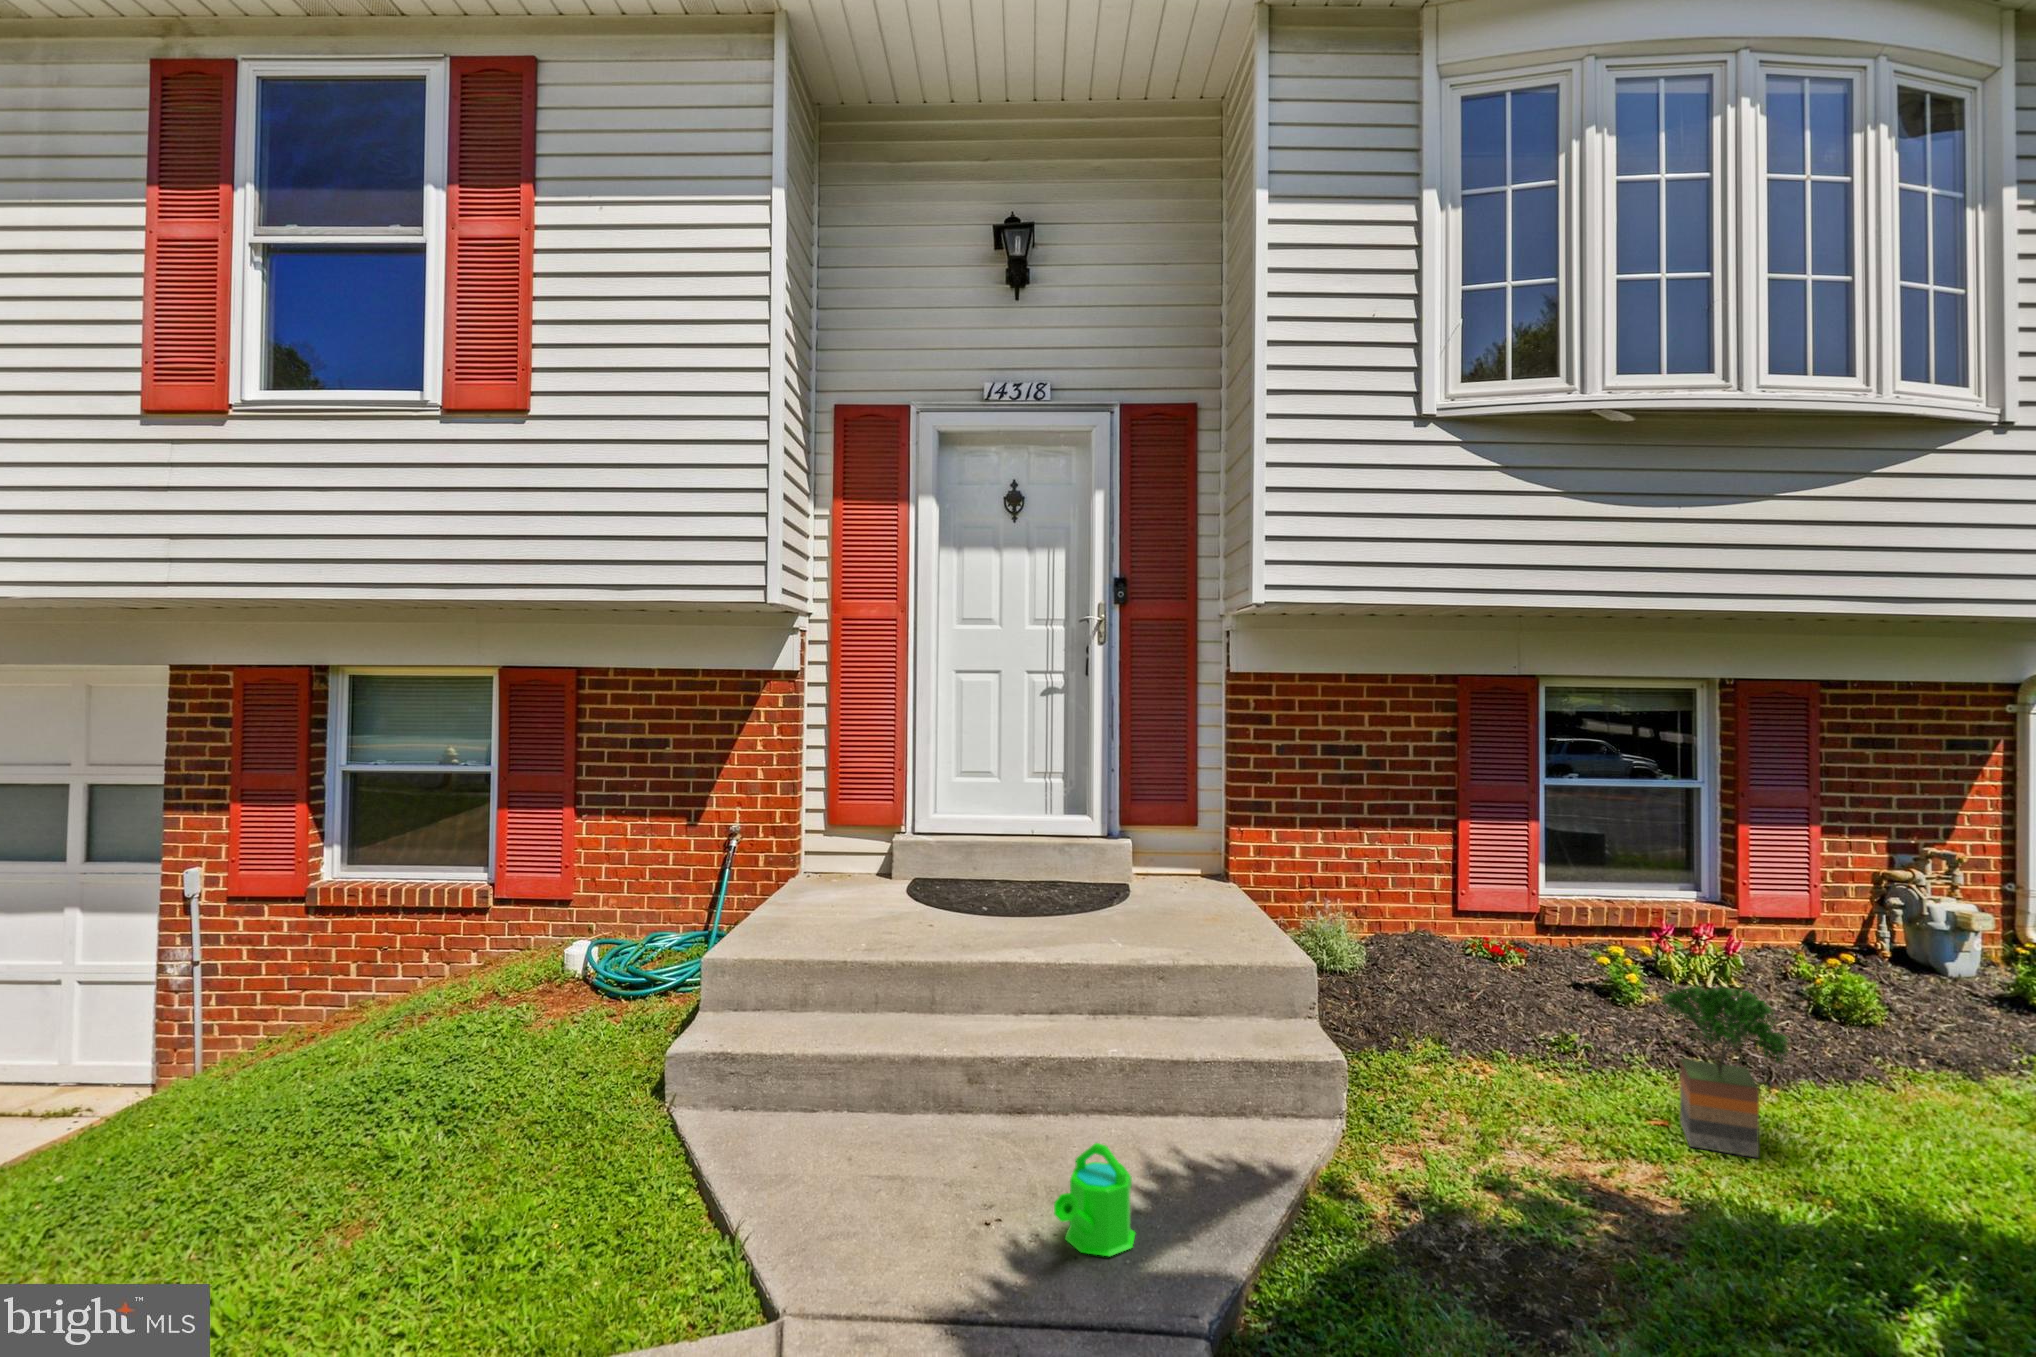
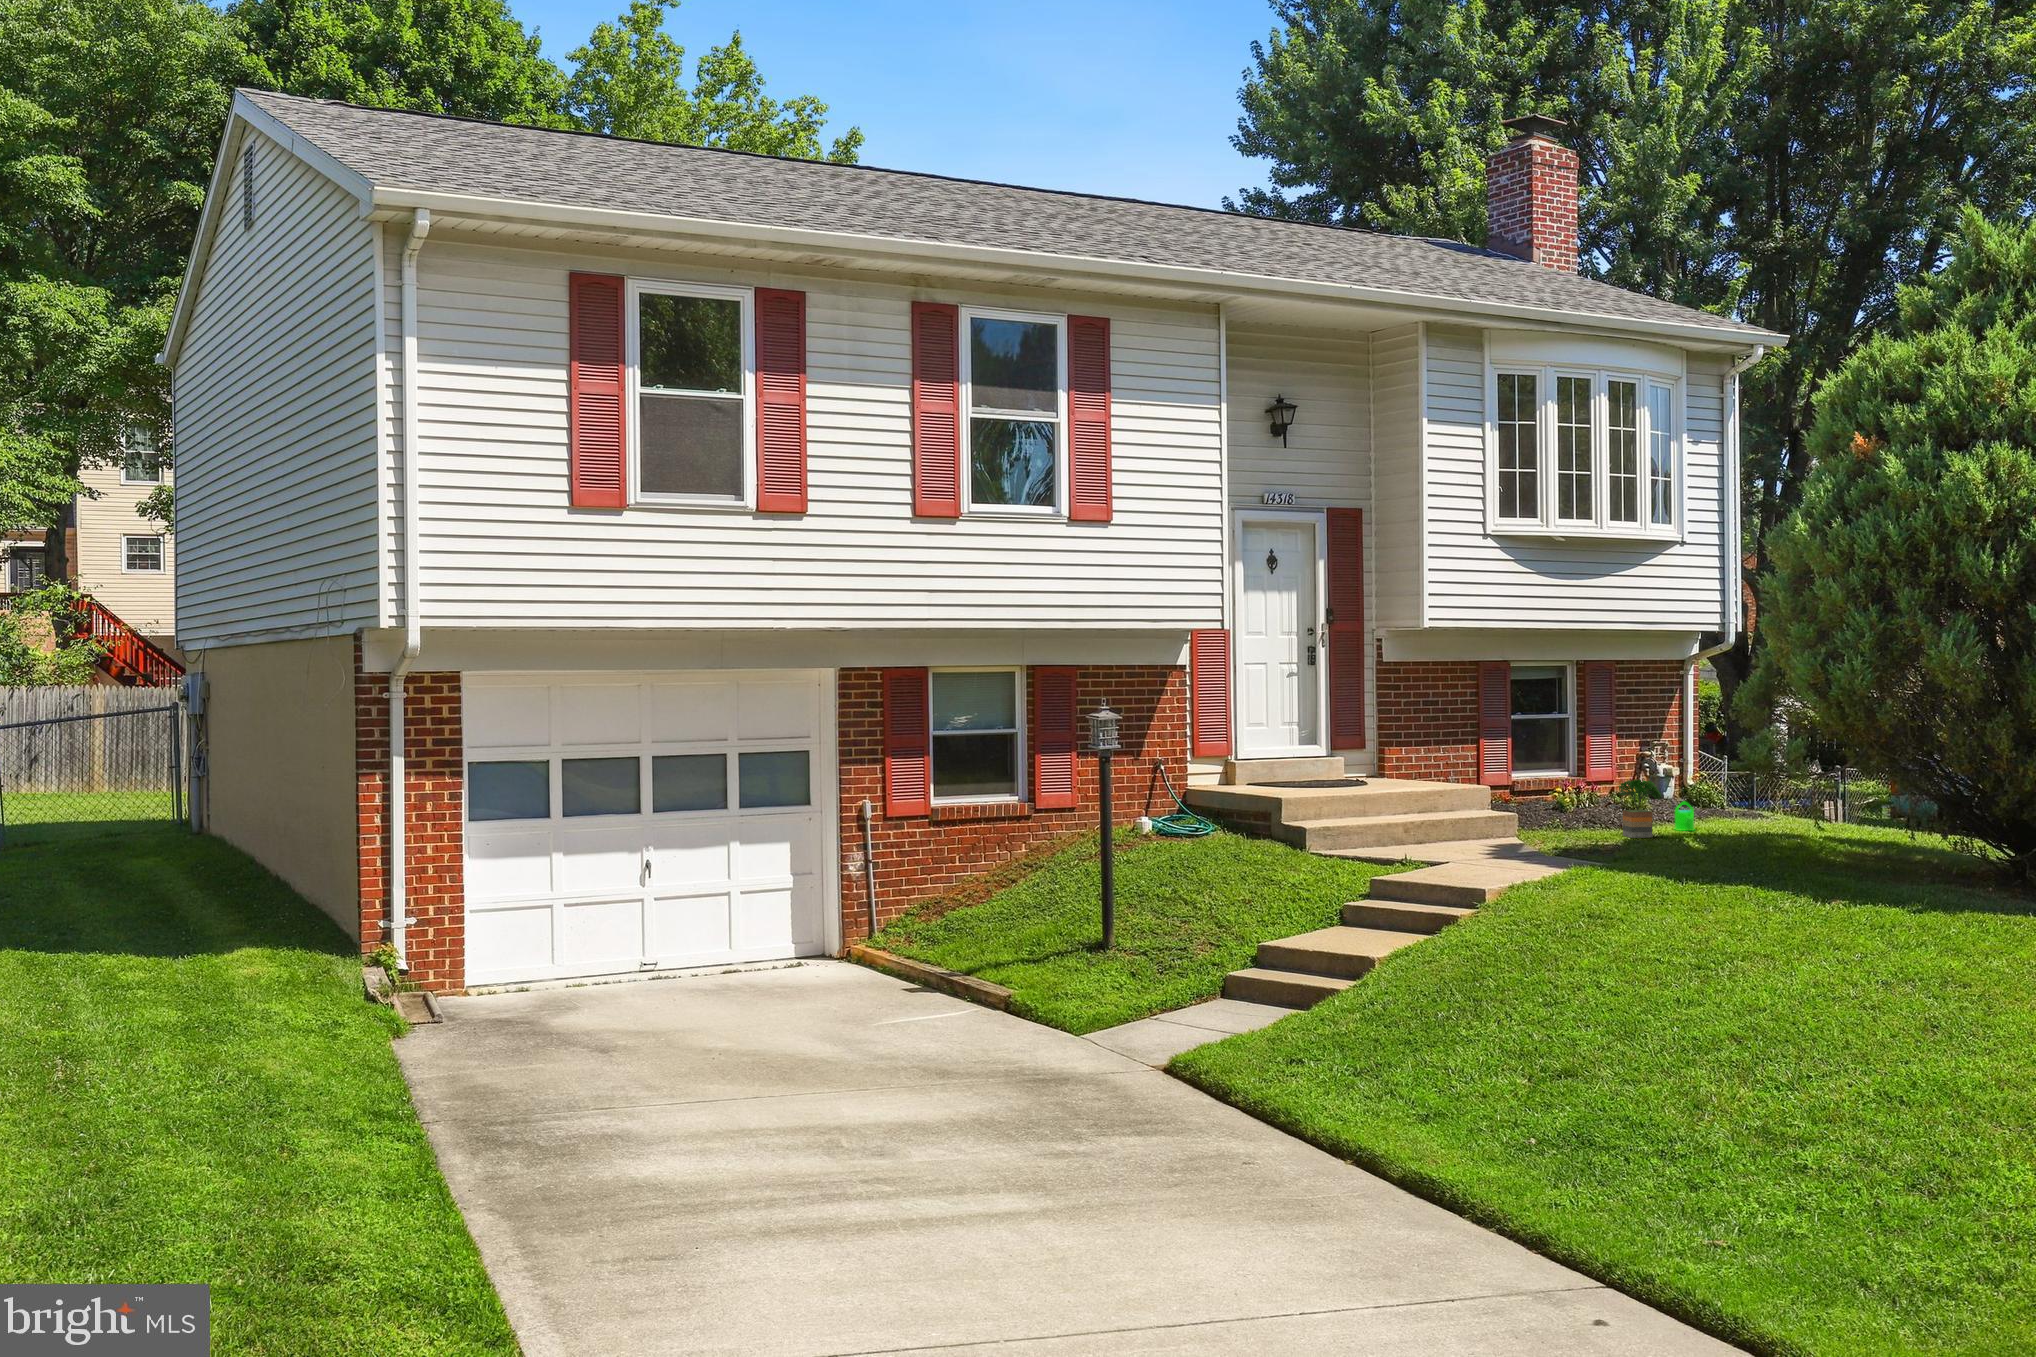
watering can: present [1054,1143,1135,1256] -> present [1674,802,1694,831]

